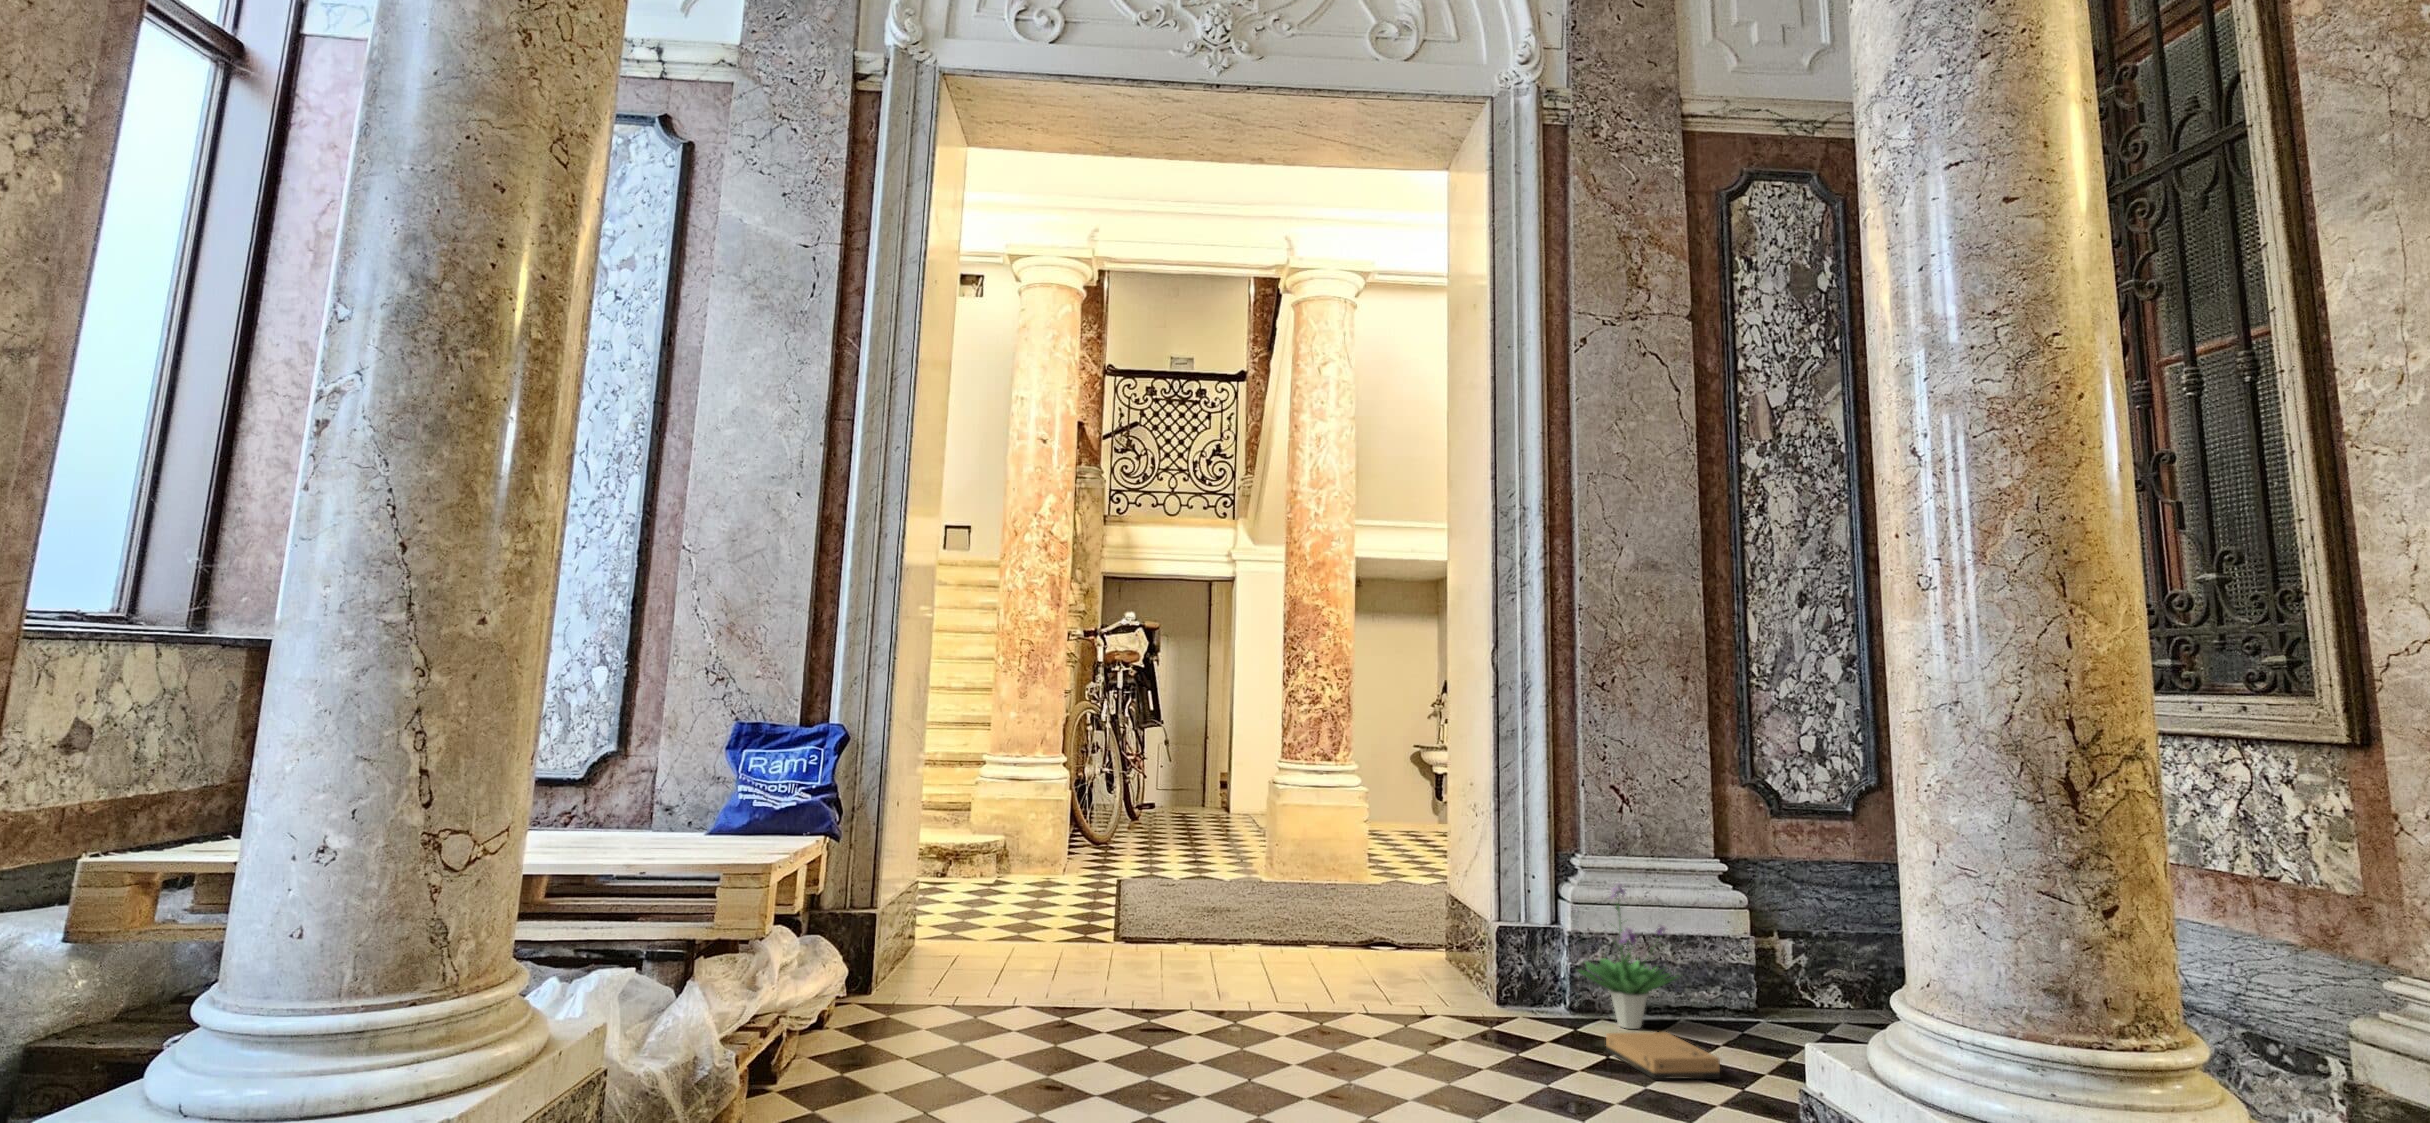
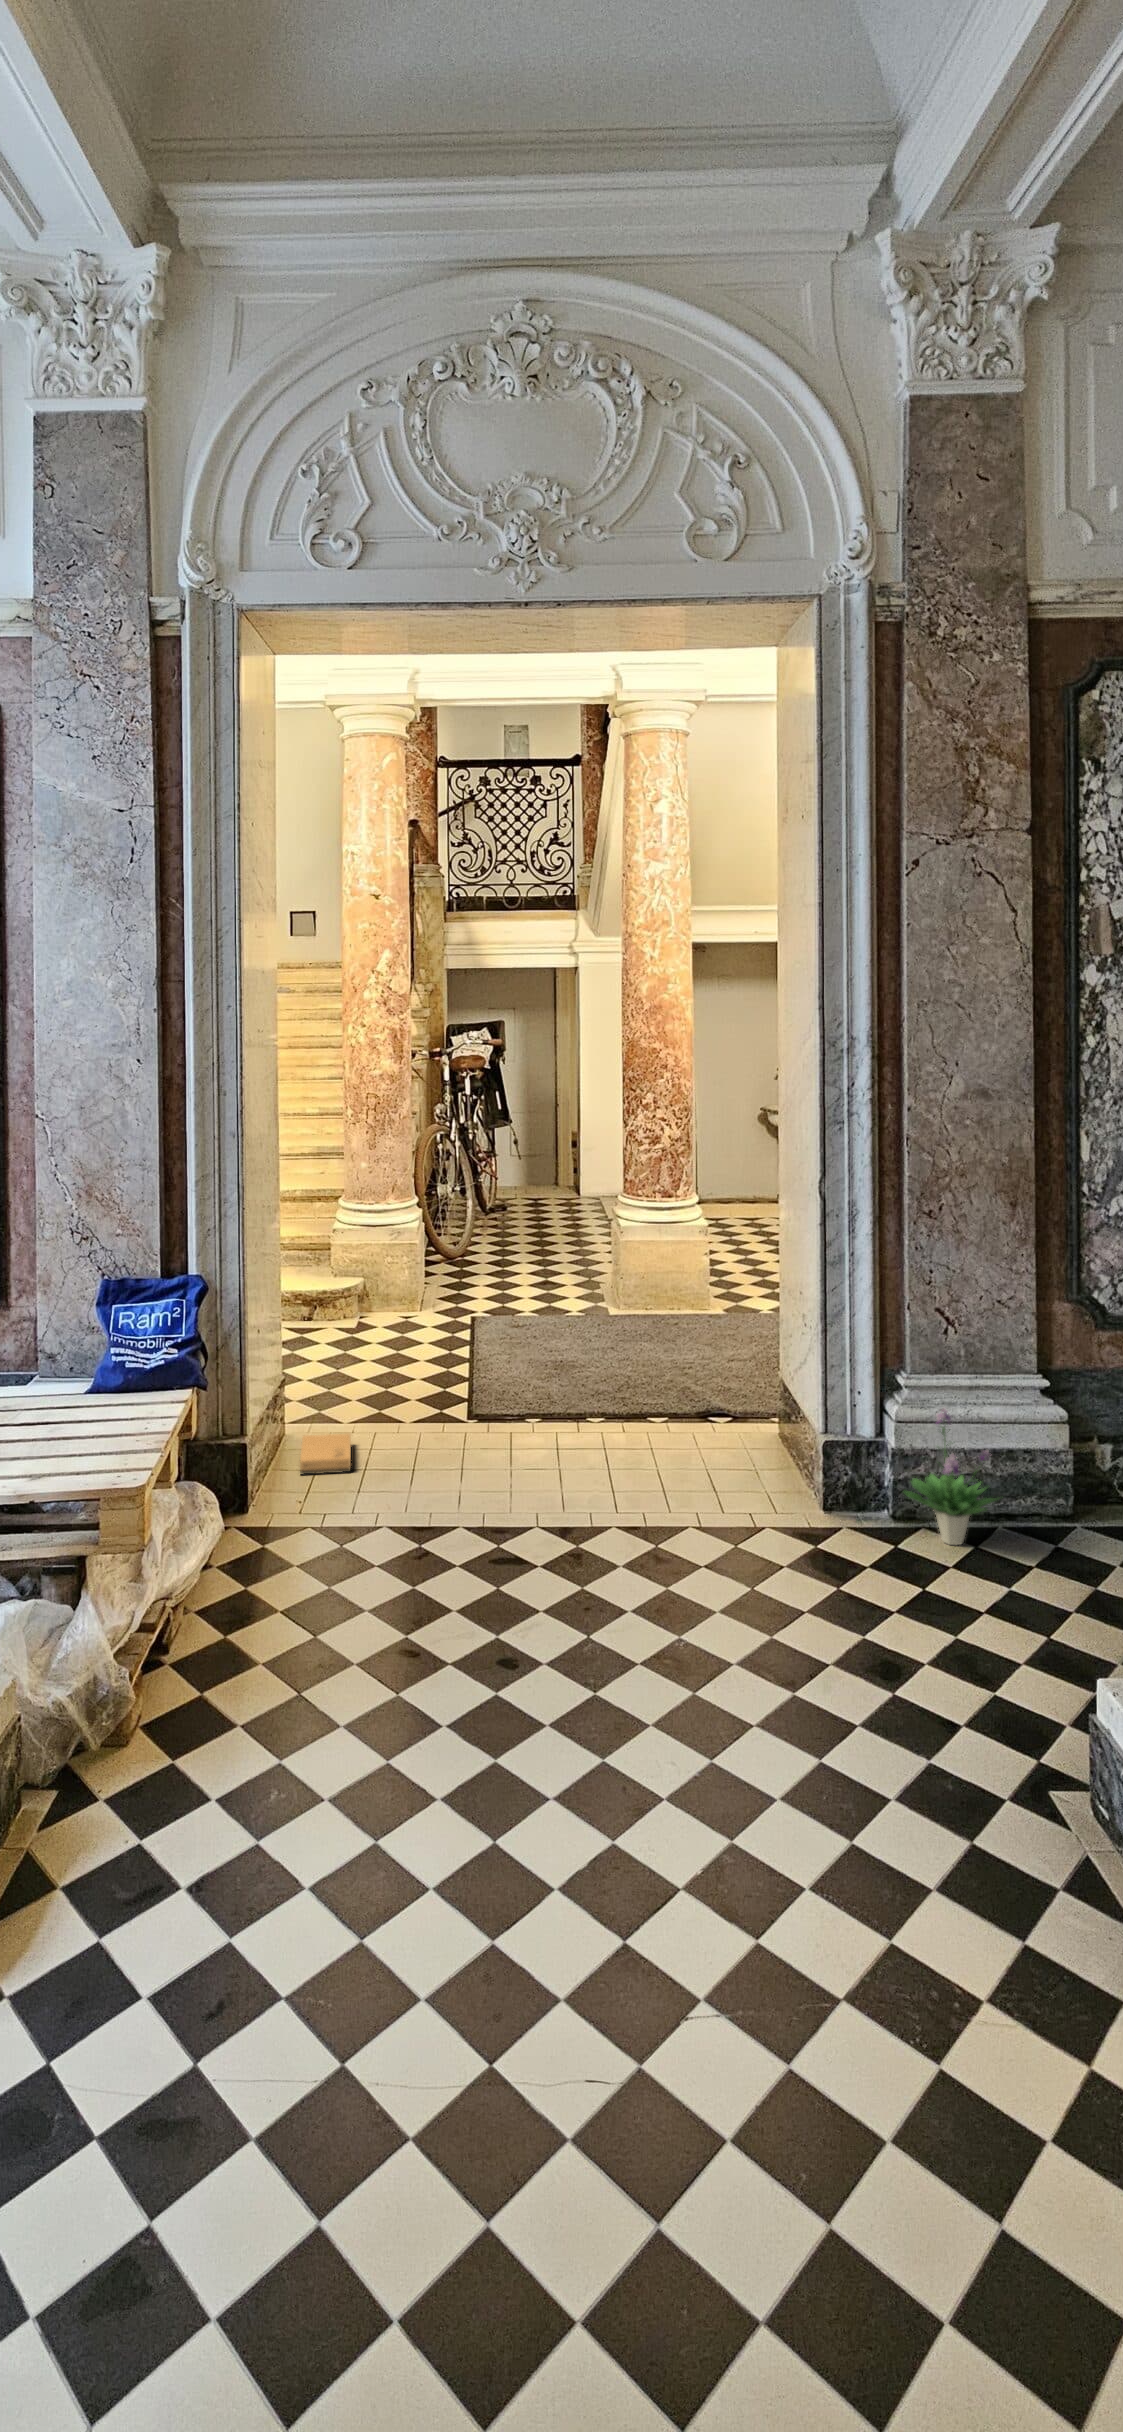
cardboard box: present [1606,1032,1720,1079] -> present [300,1433,351,1474]

